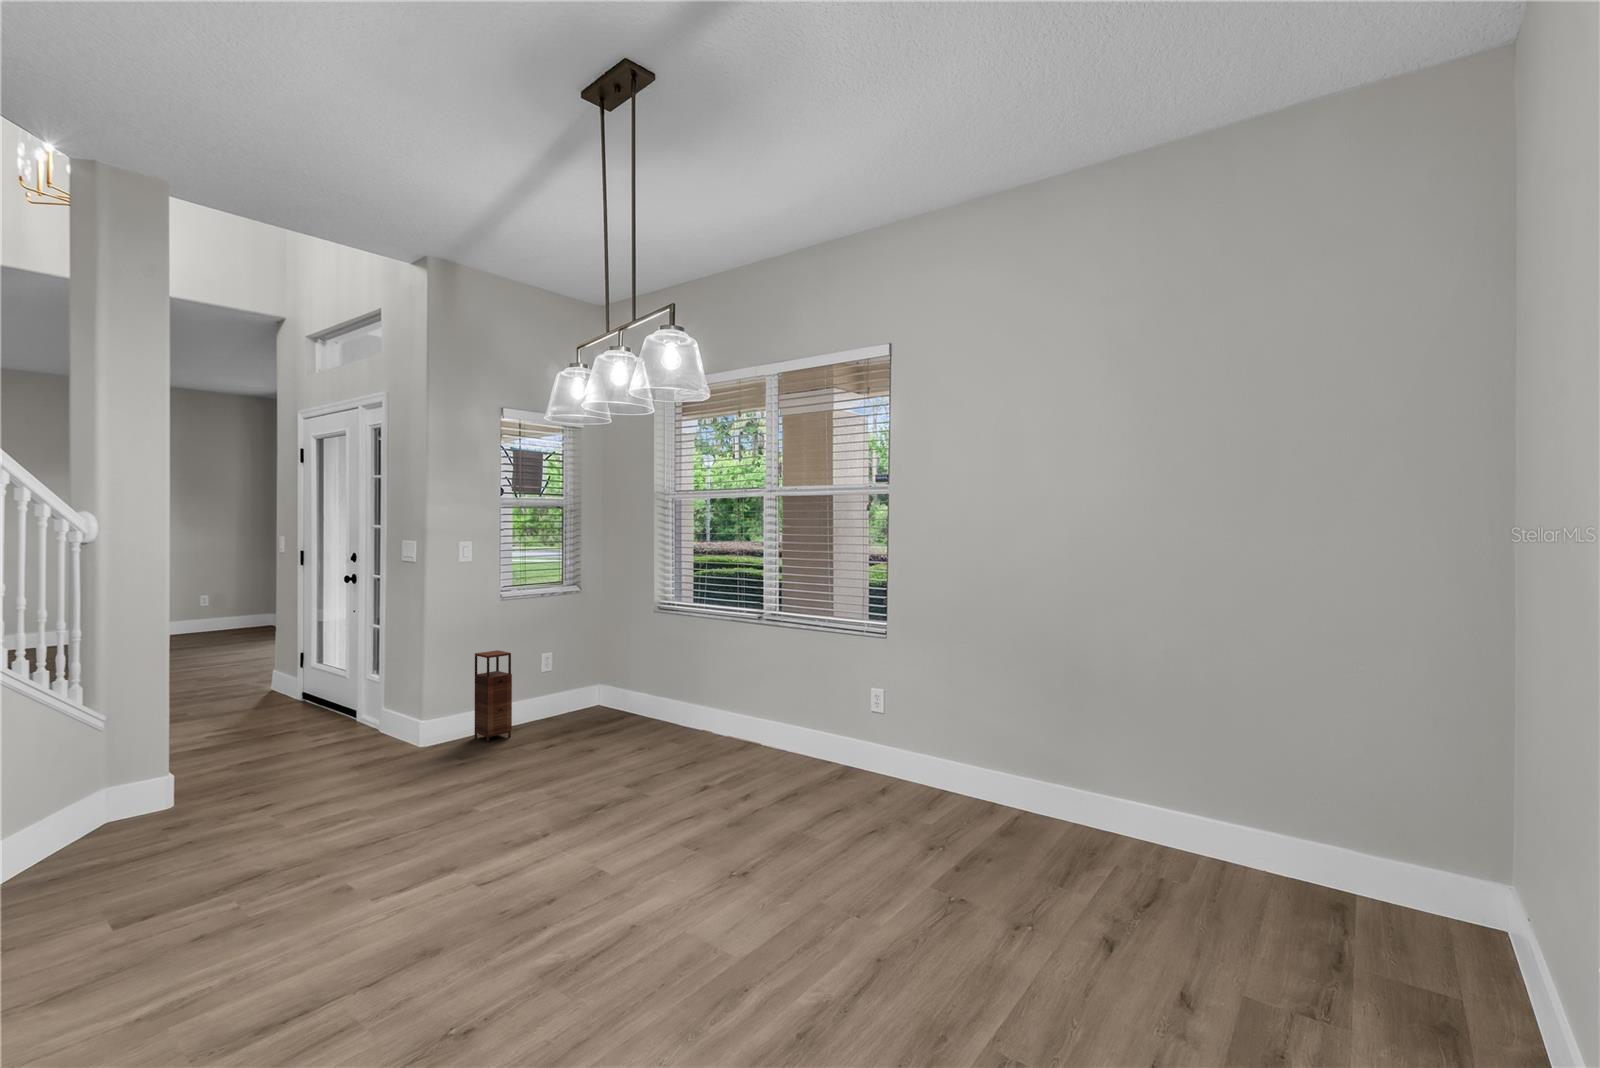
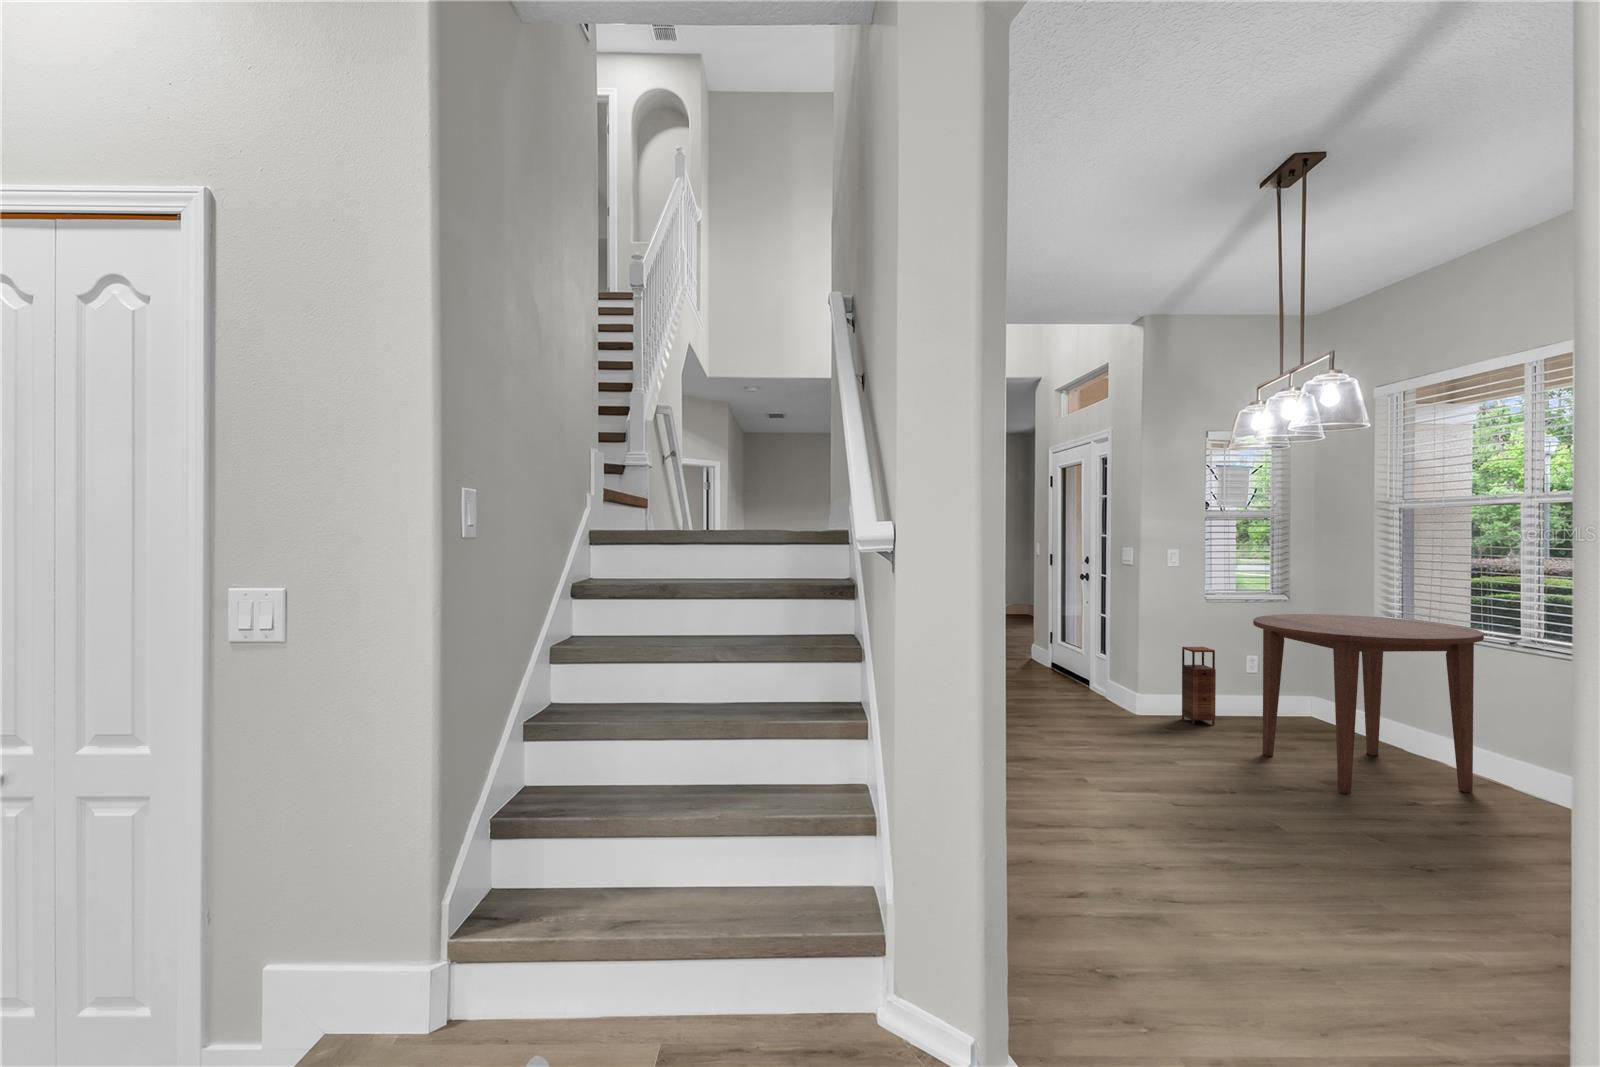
dining table: none [556,602,746,787] -> present [1253,614,1484,793]

